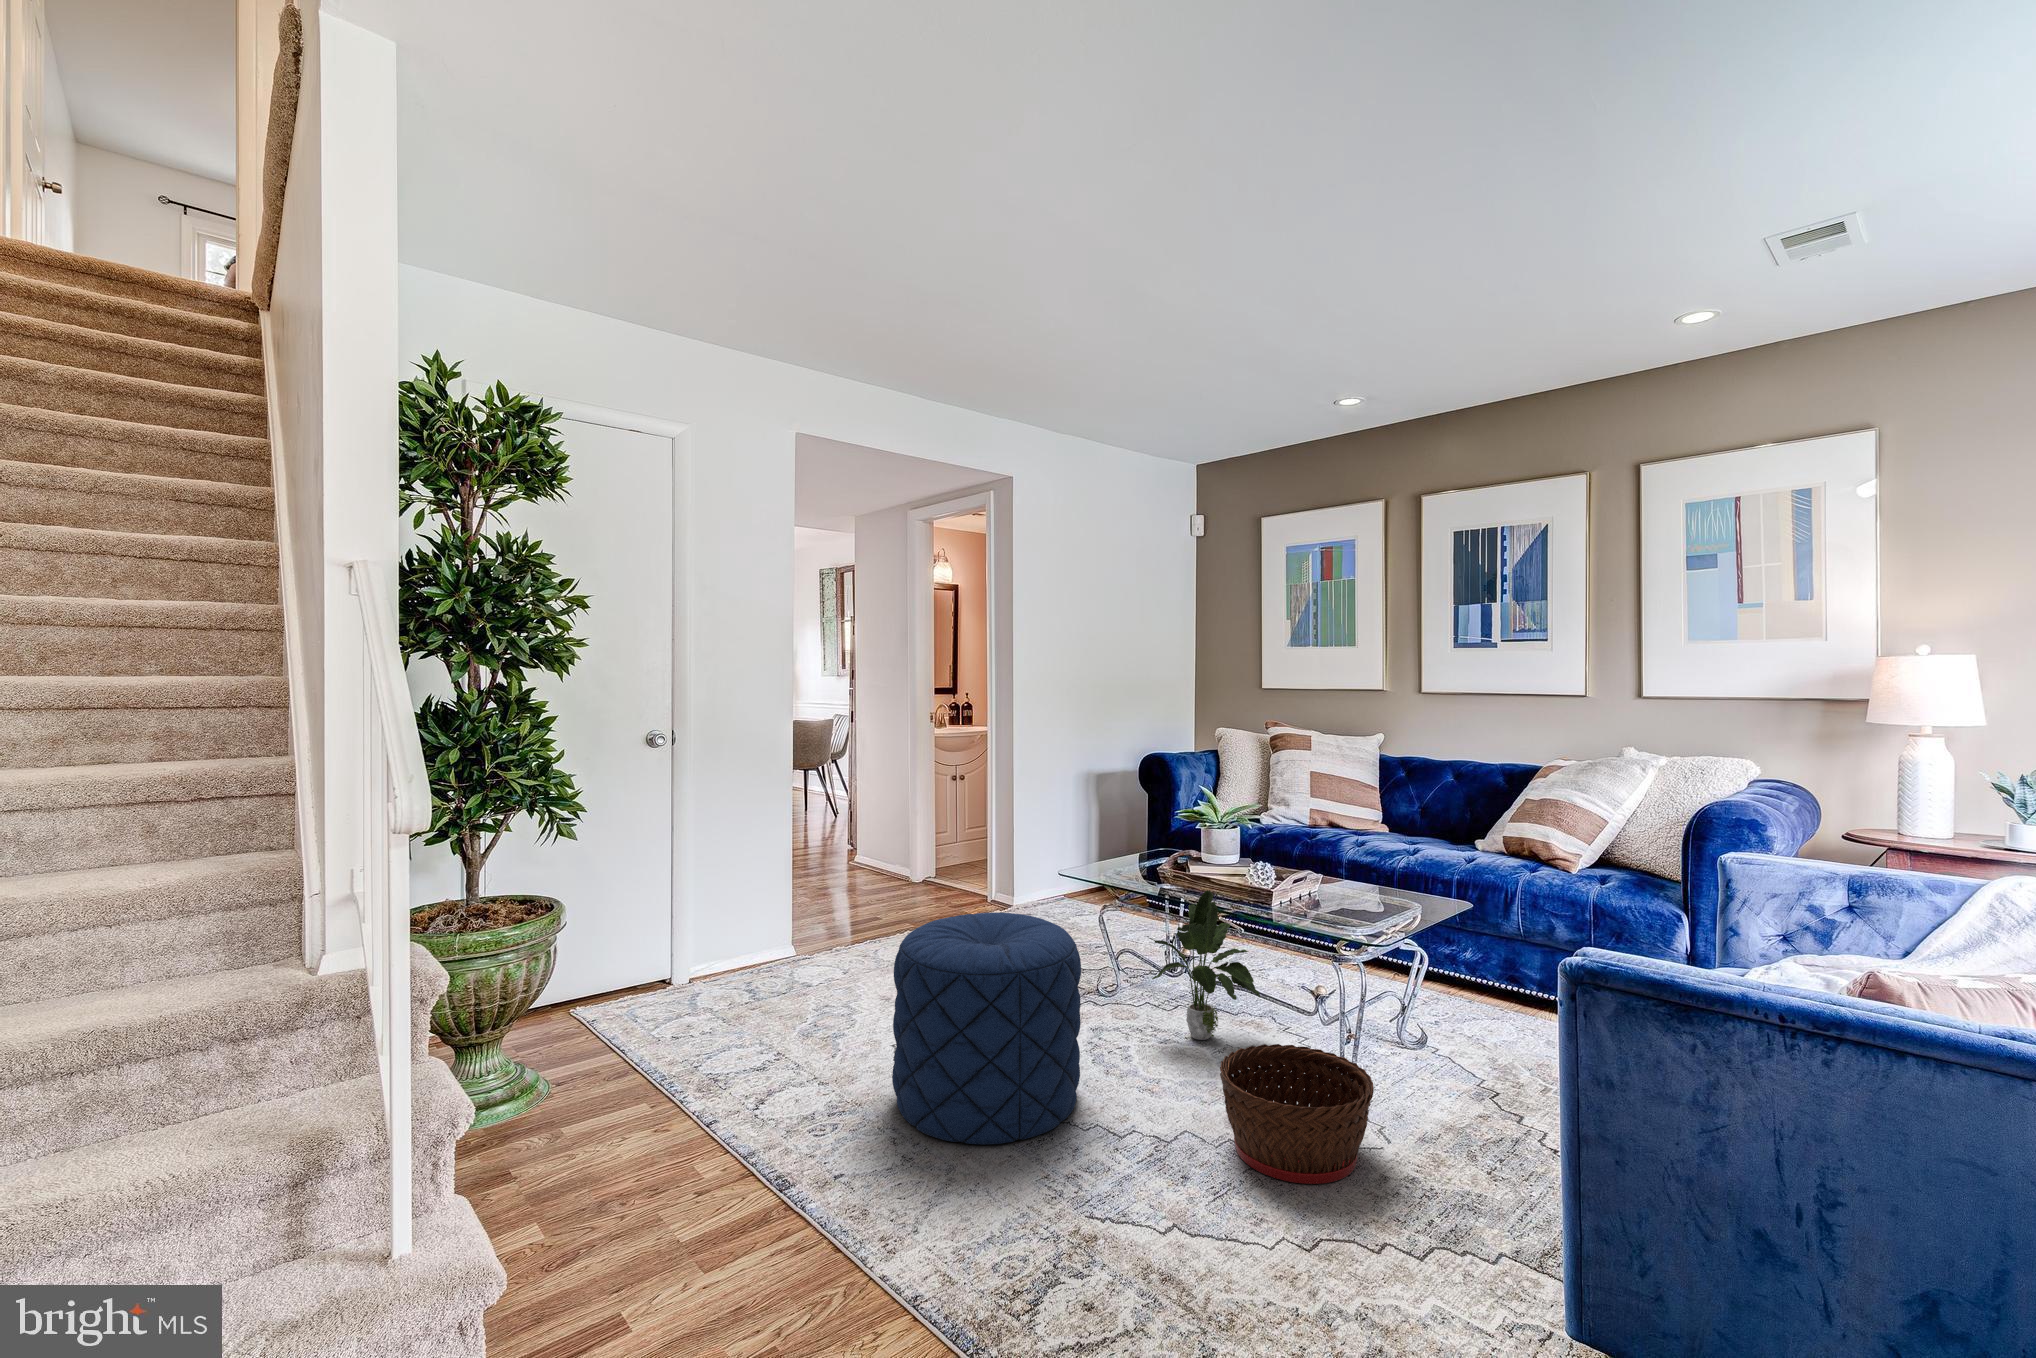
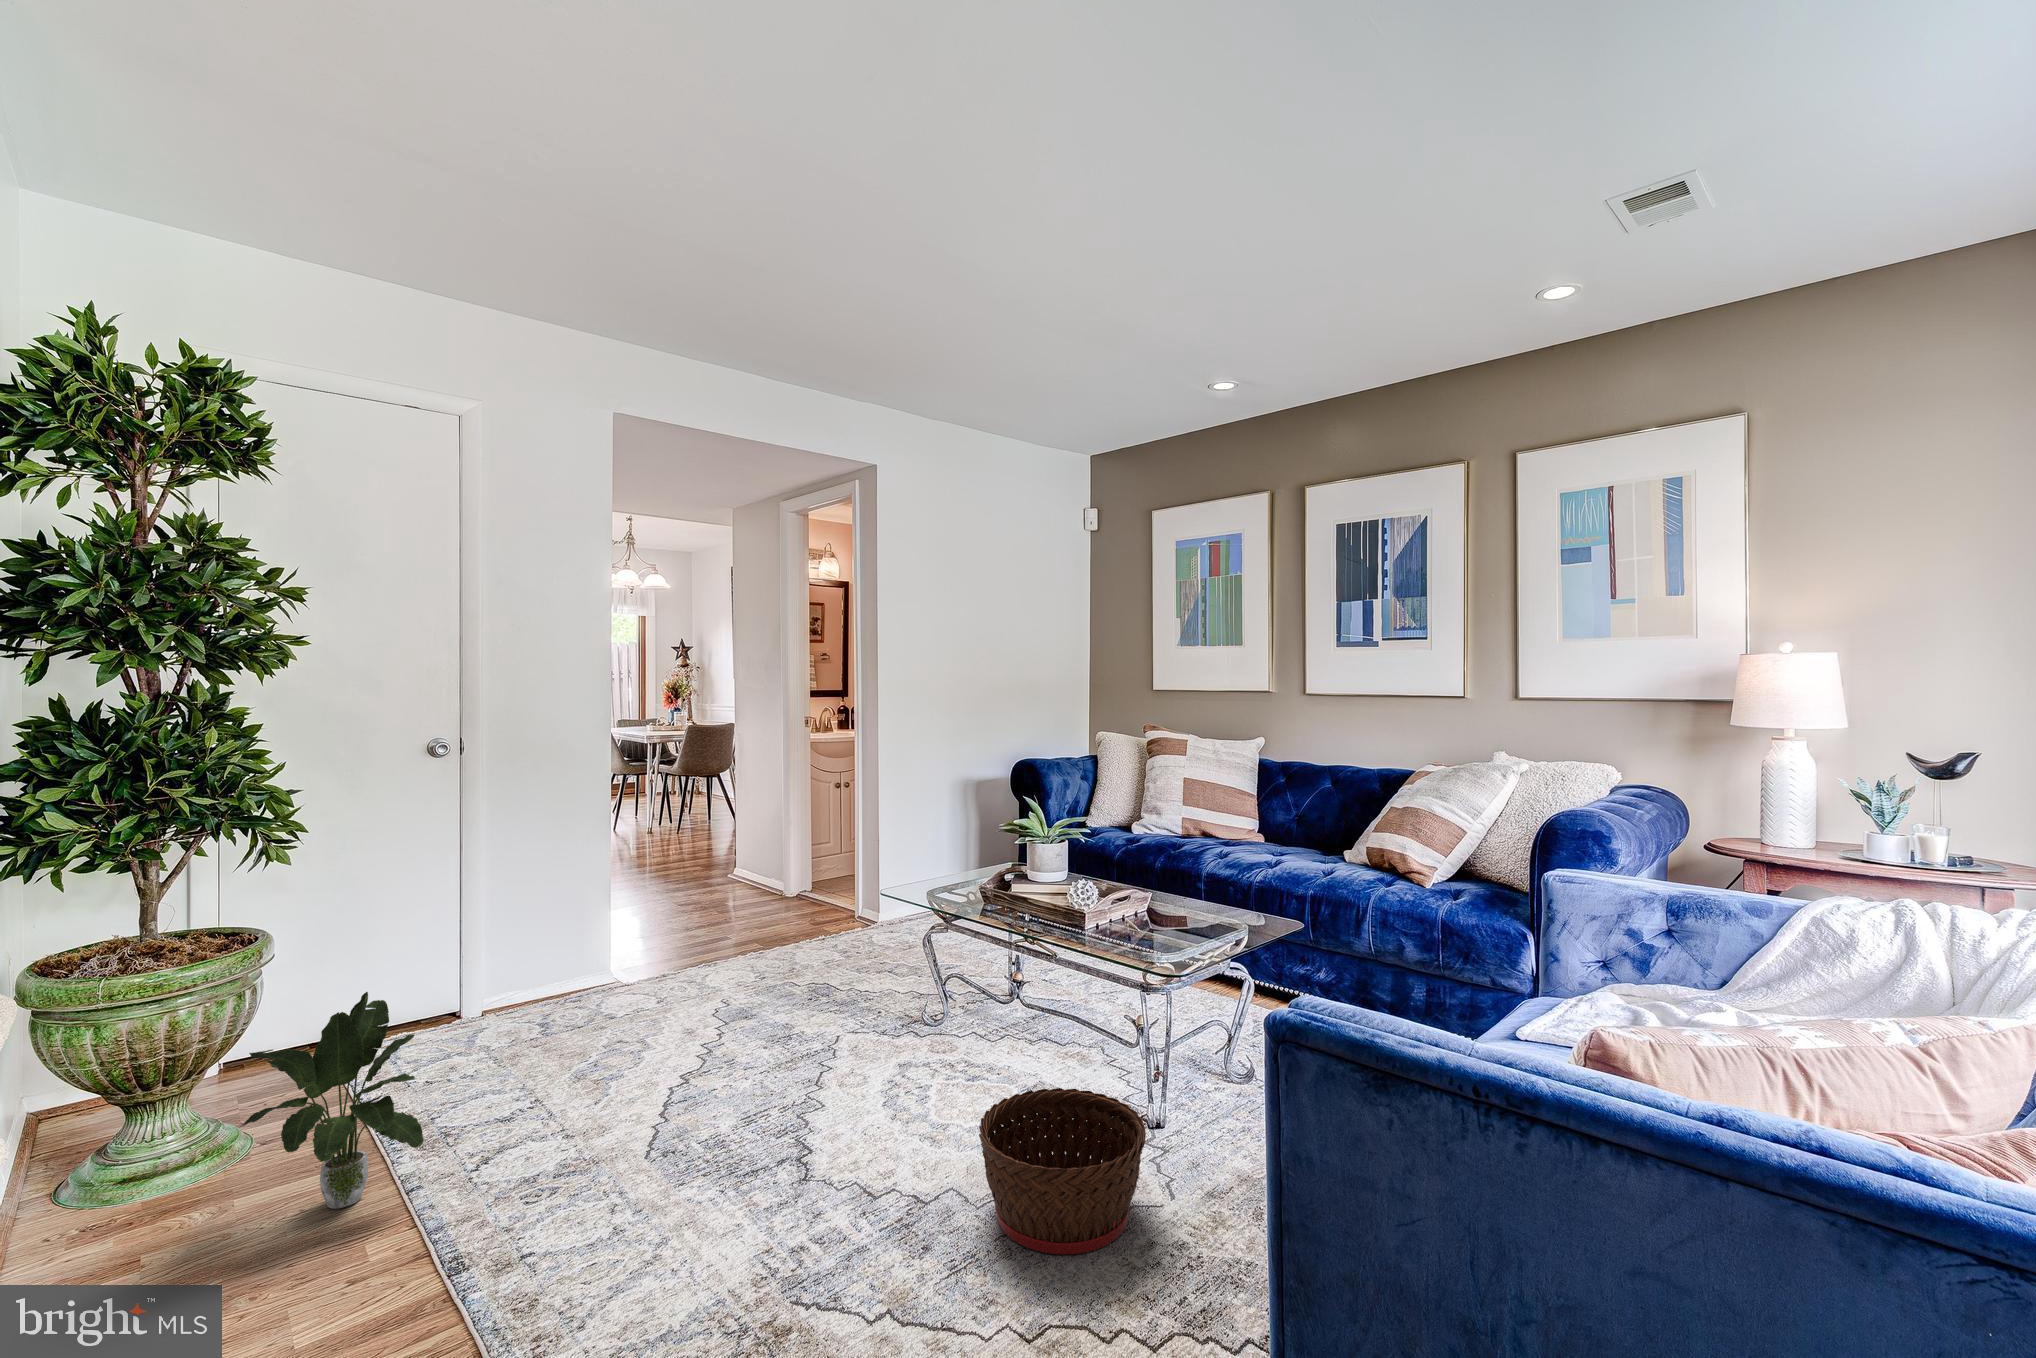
potted plant: present [1149,891,1260,1040] -> present [239,992,424,1209]
pouf: present [892,913,1081,1145] -> none [628,941,849,1211]

